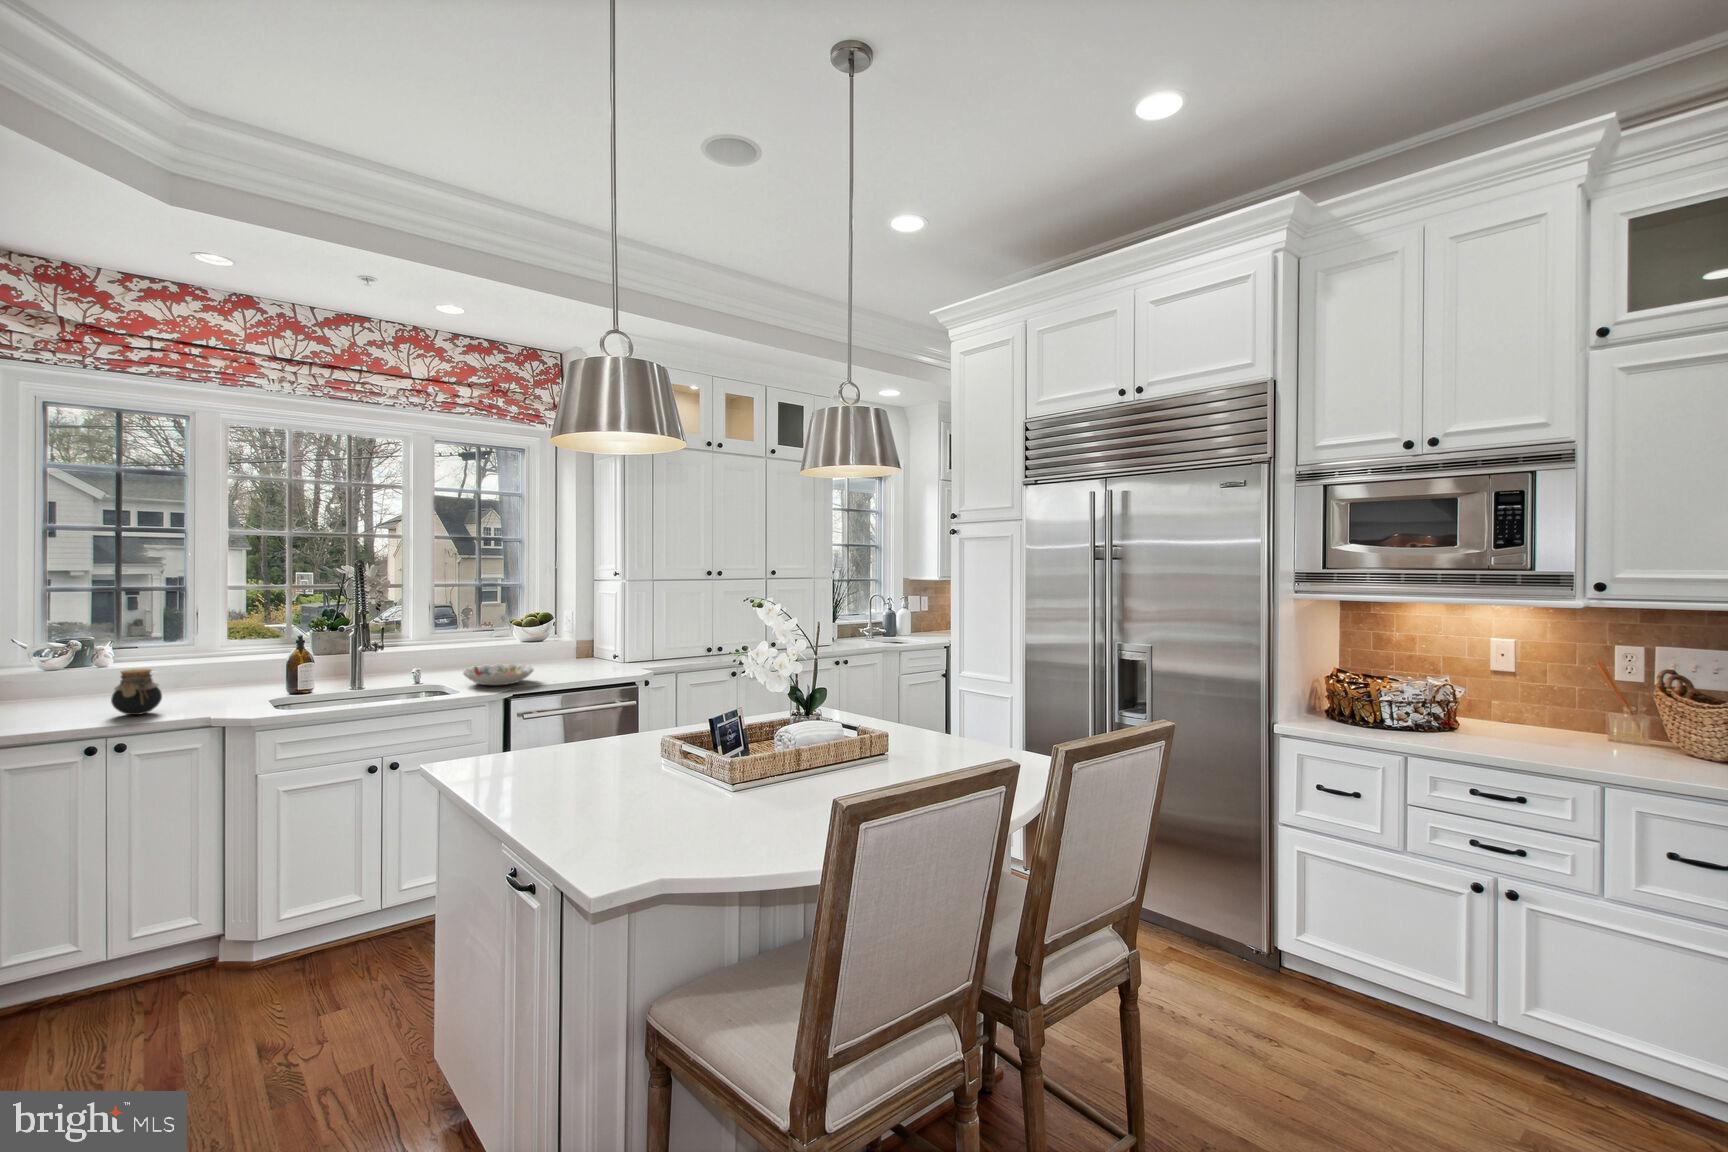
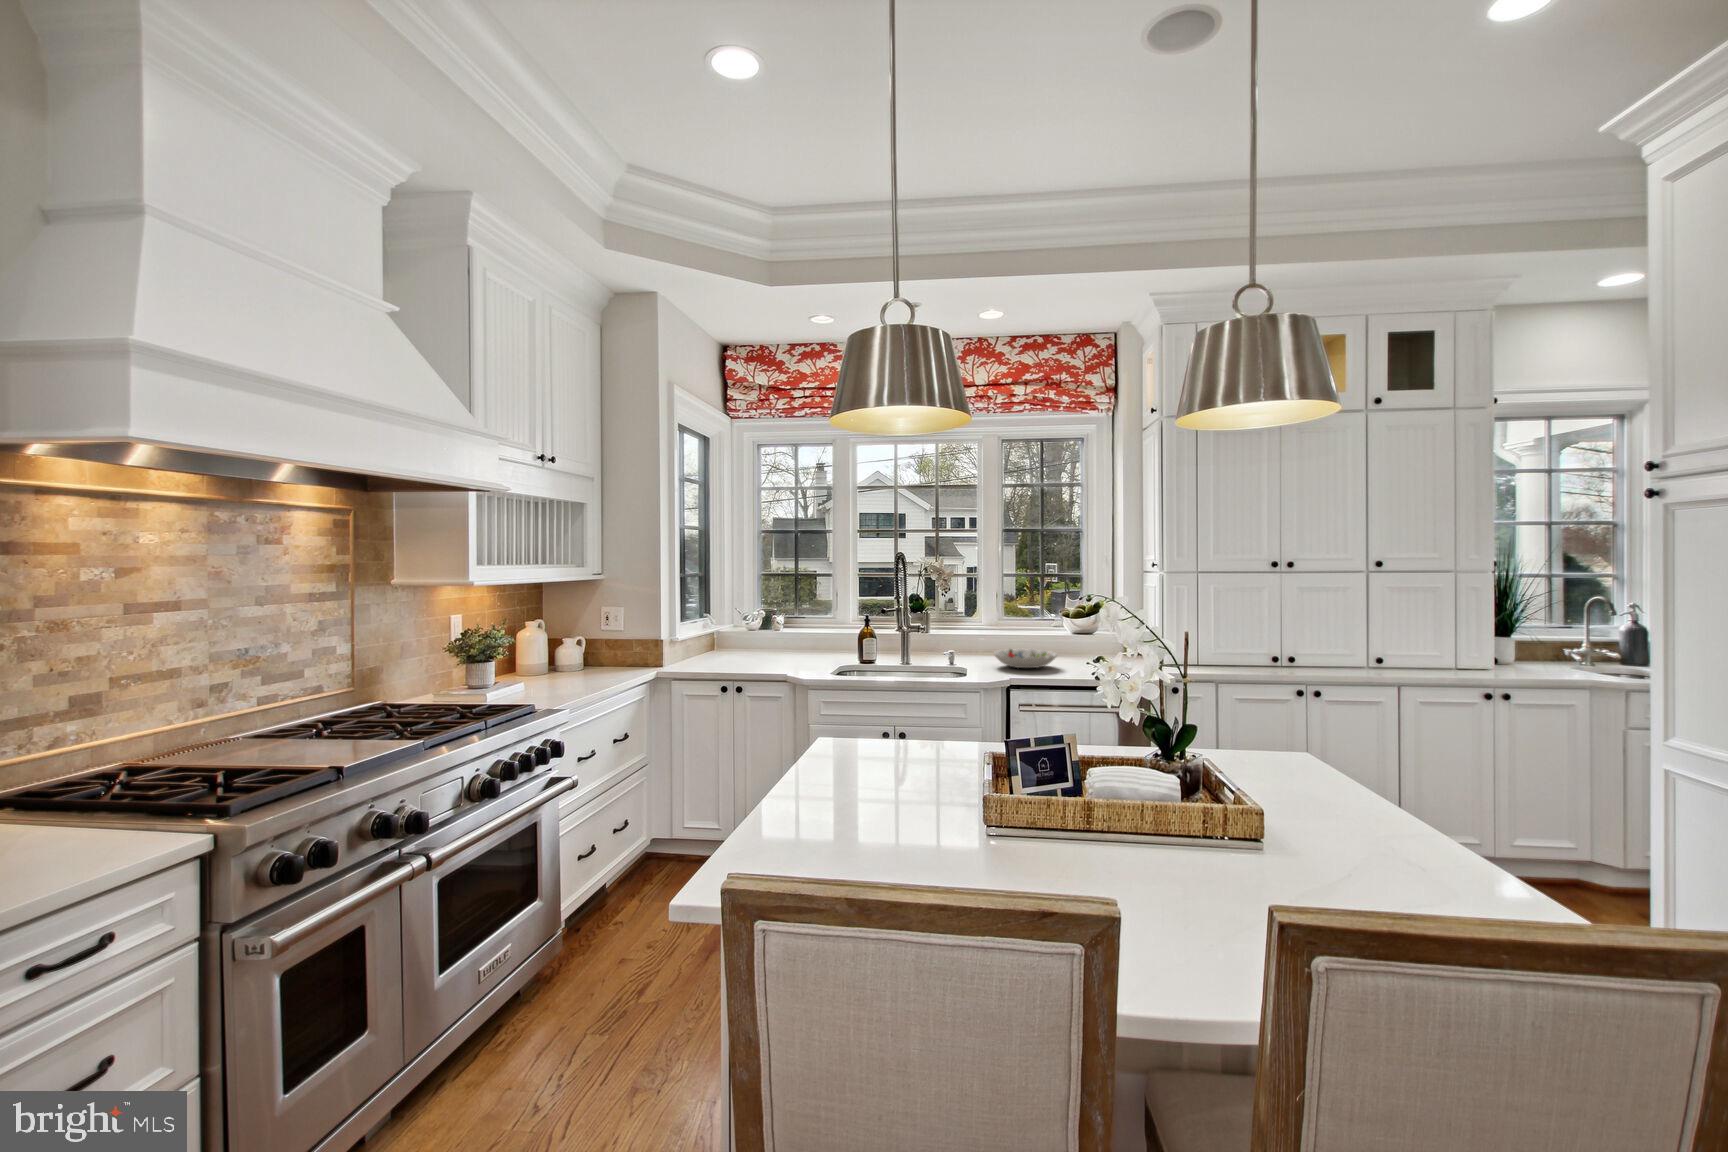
jar: present [111,669,162,715] -> none [765,628,791,661]

